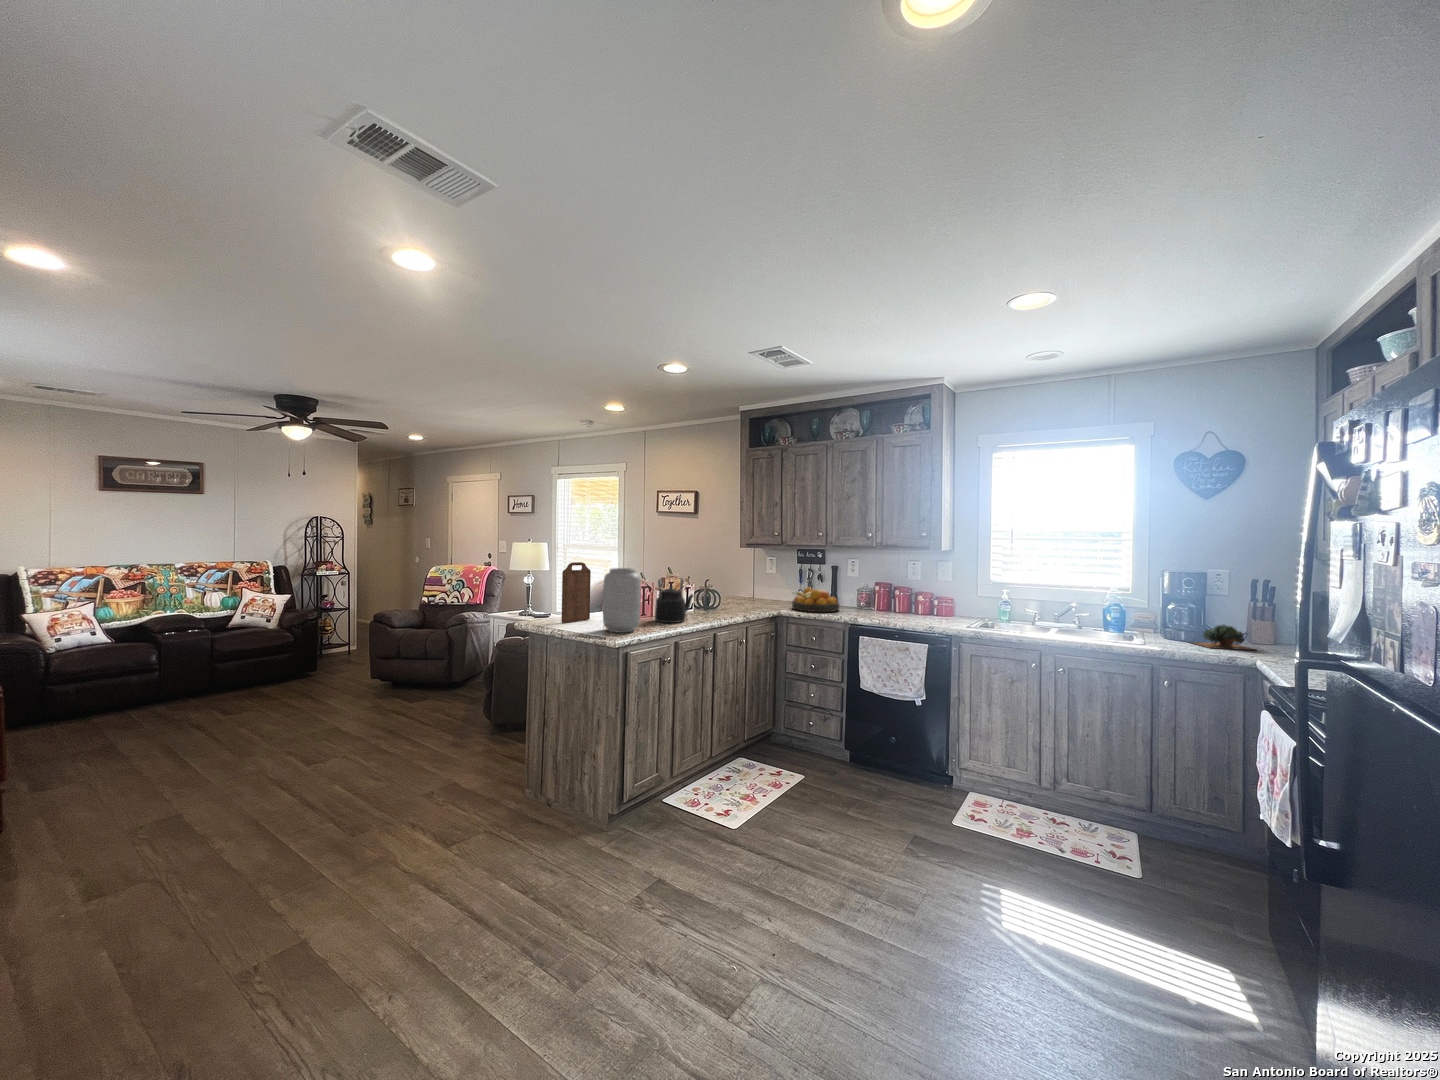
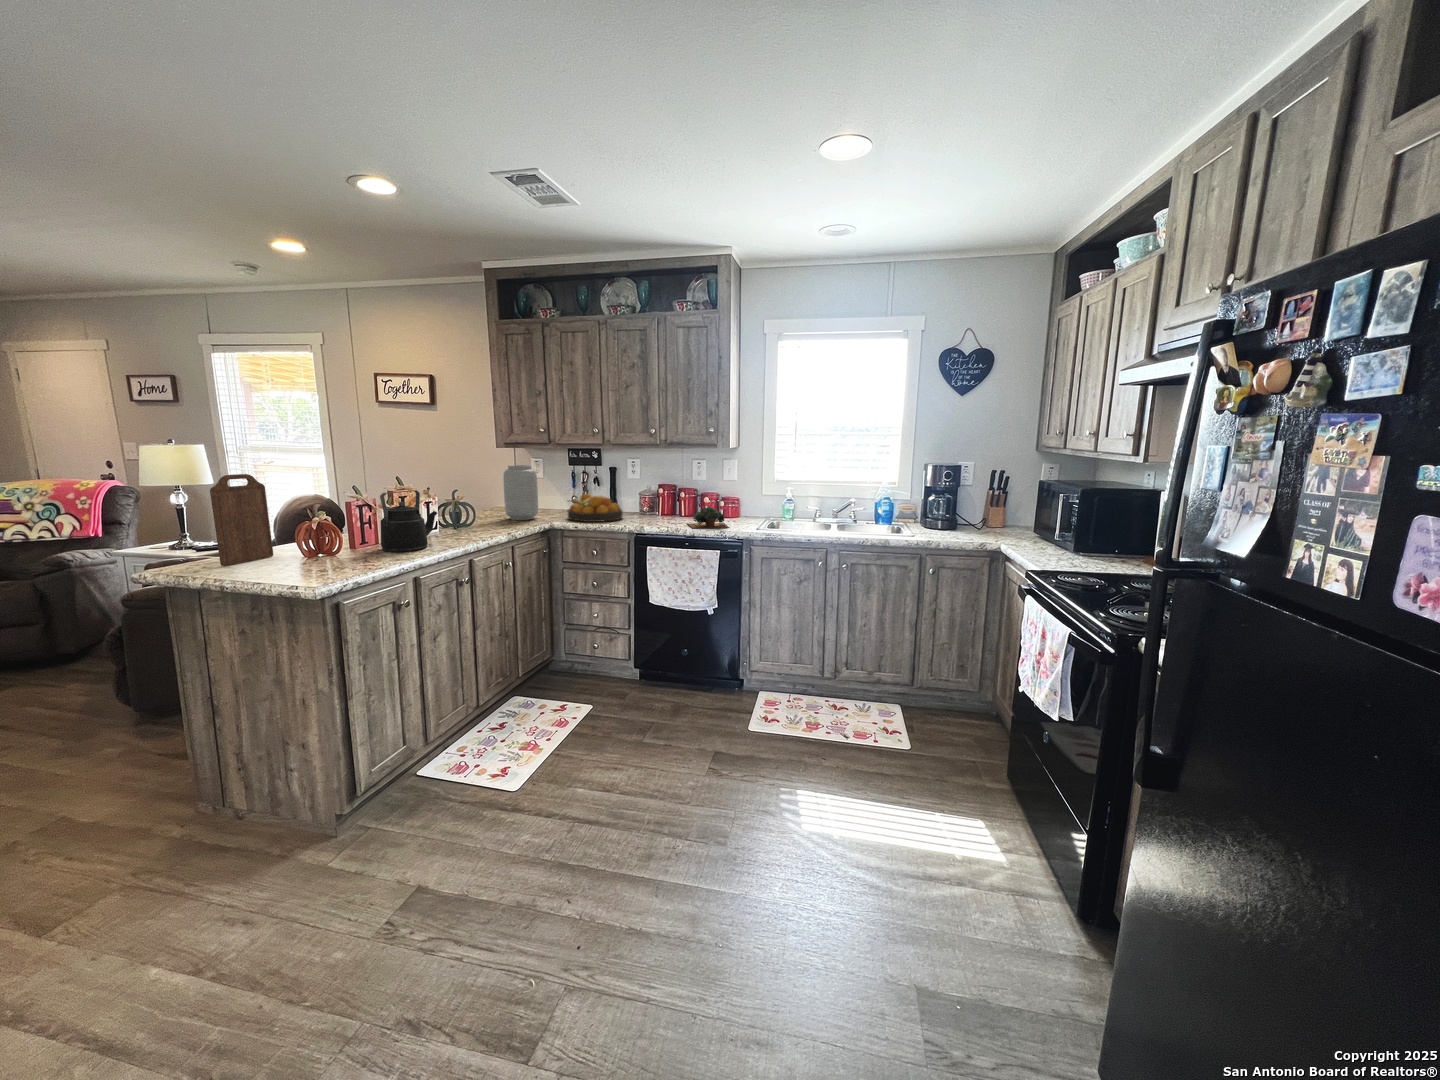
vase: present [603,568,641,632] -> present [503,465,538,520]
succulent plant: present [1191,624,1254,650] -> present [687,506,728,529]

